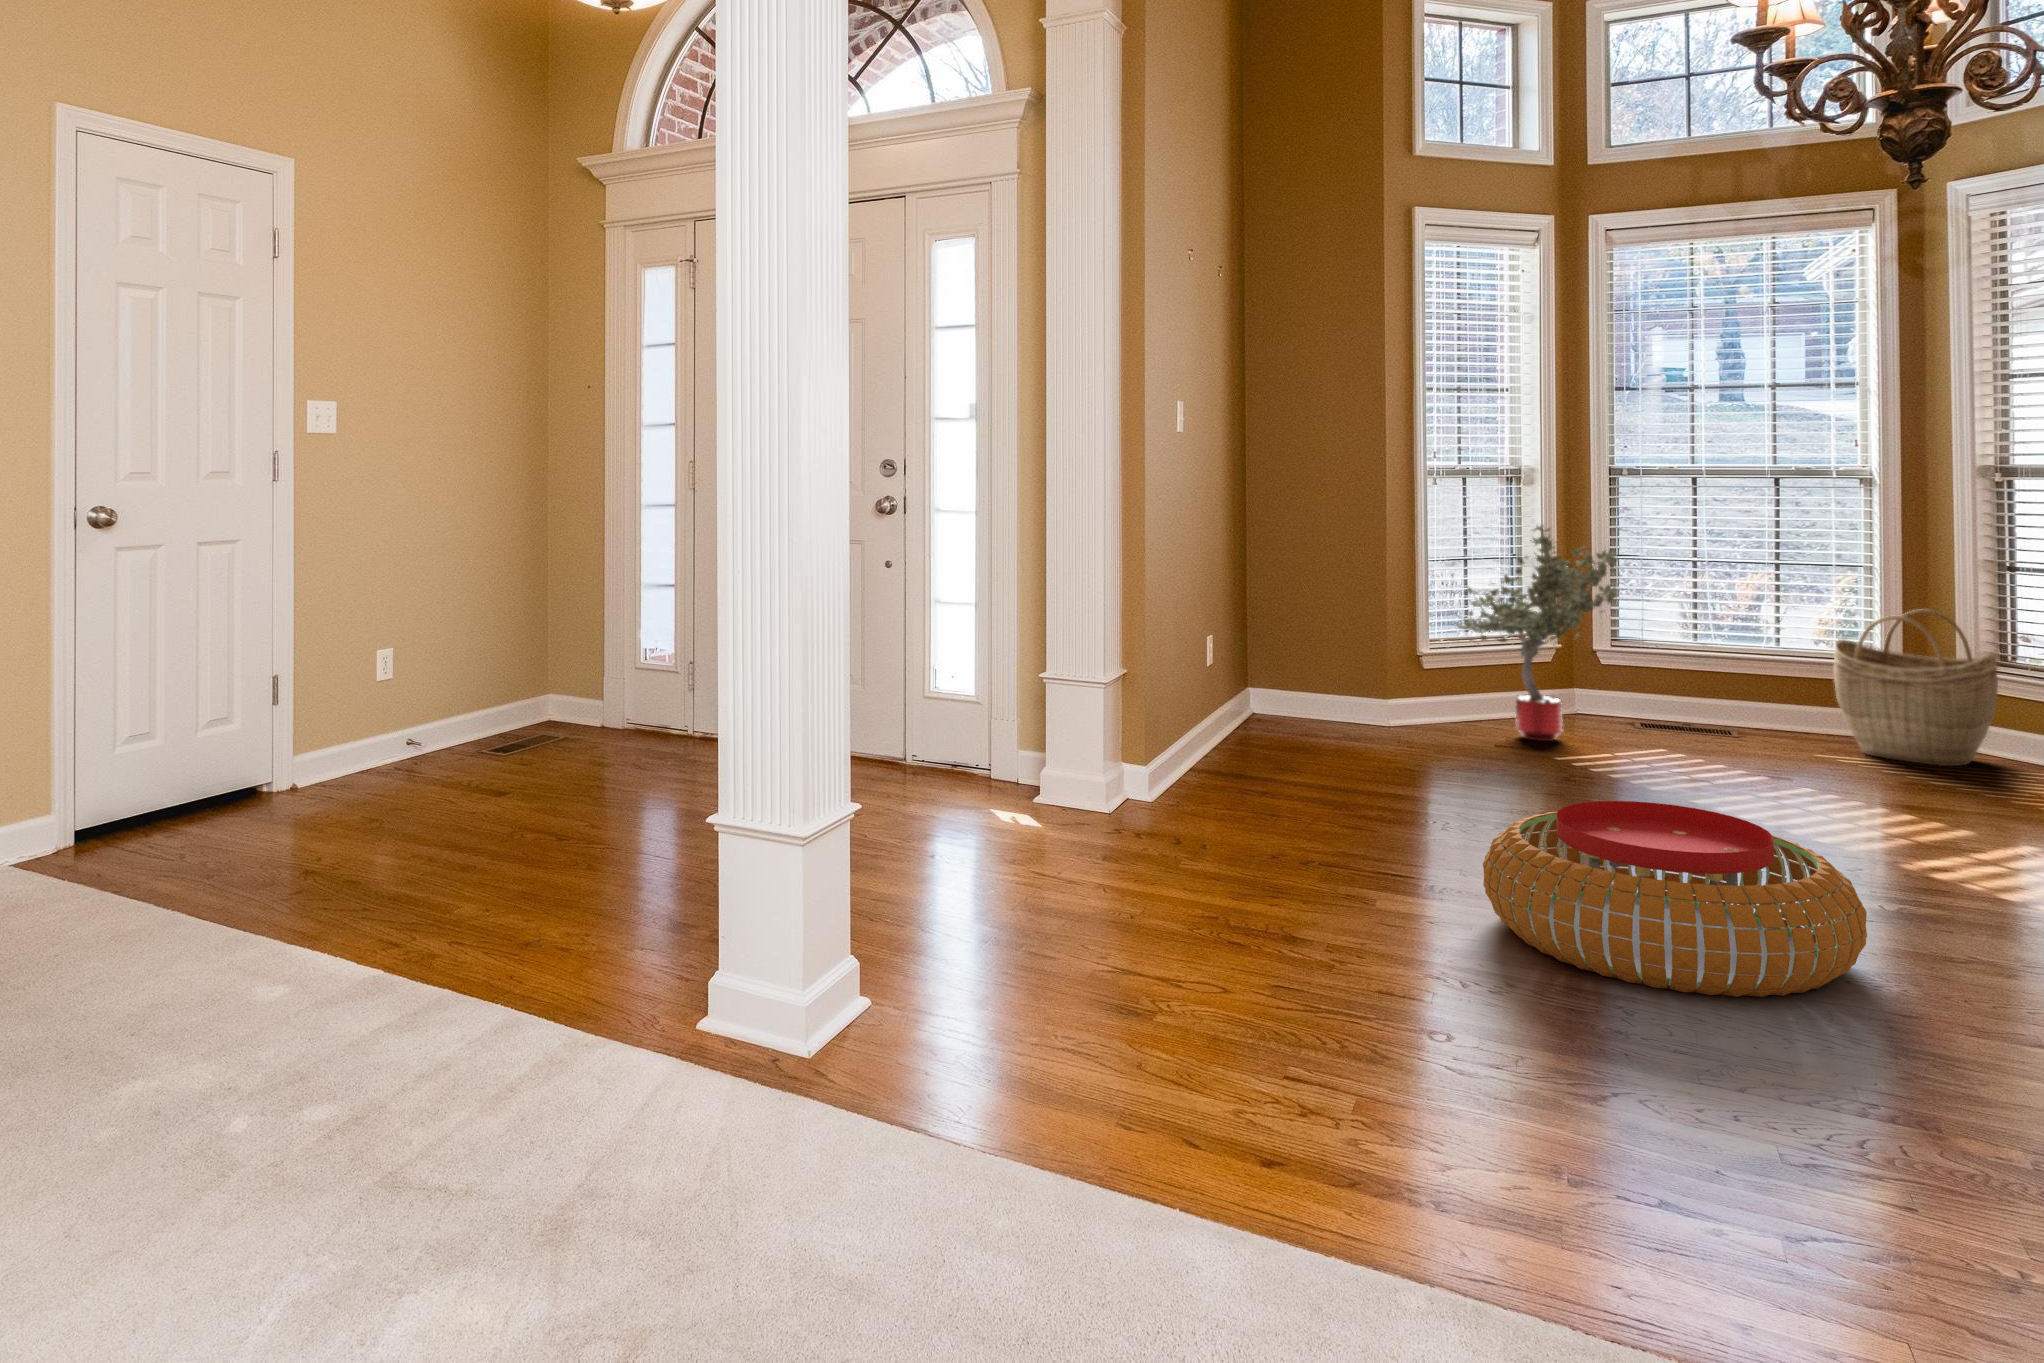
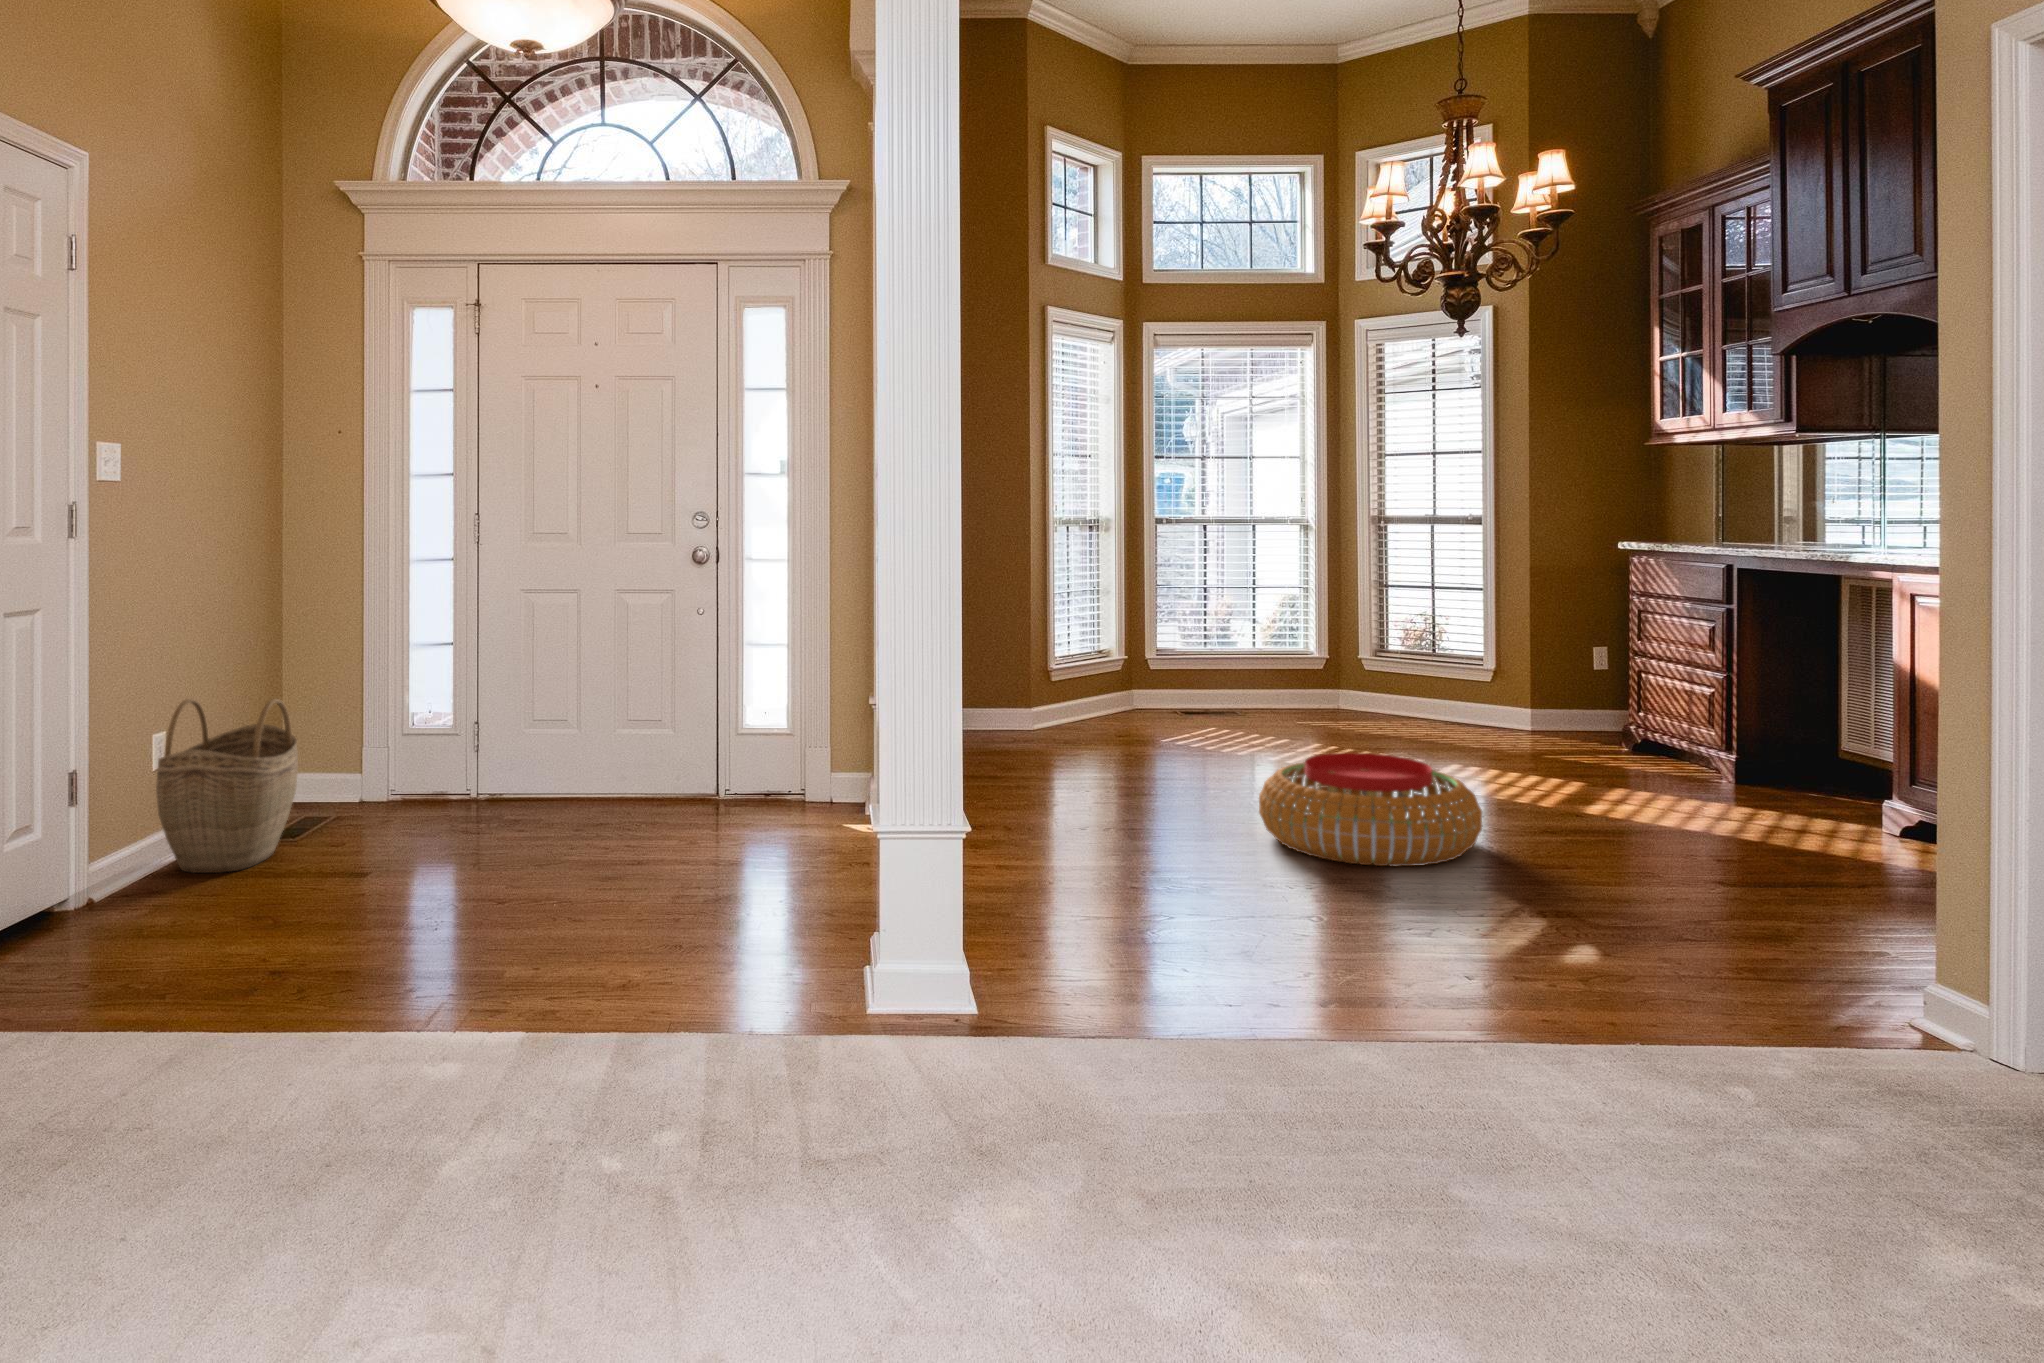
potted tree: present [1456,525,1617,741] -> none [1070,560,1174,727]
woven basket: present [1834,609,1998,766] -> present [156,699,298,873]

